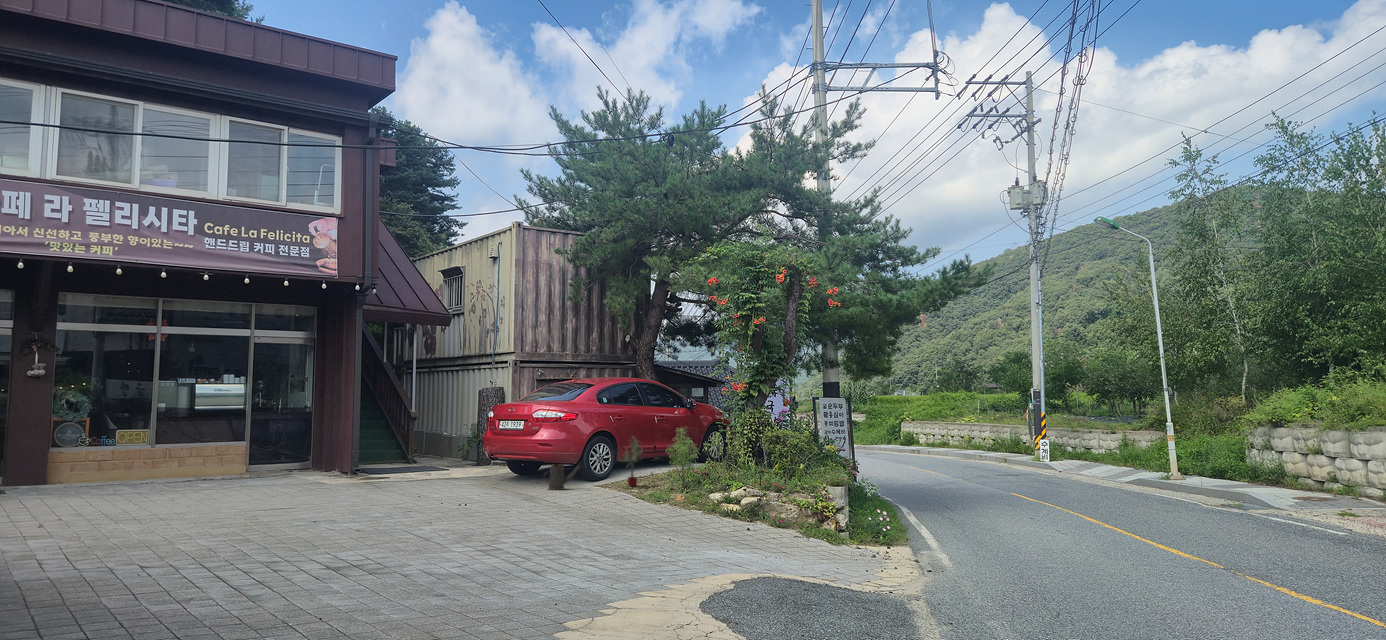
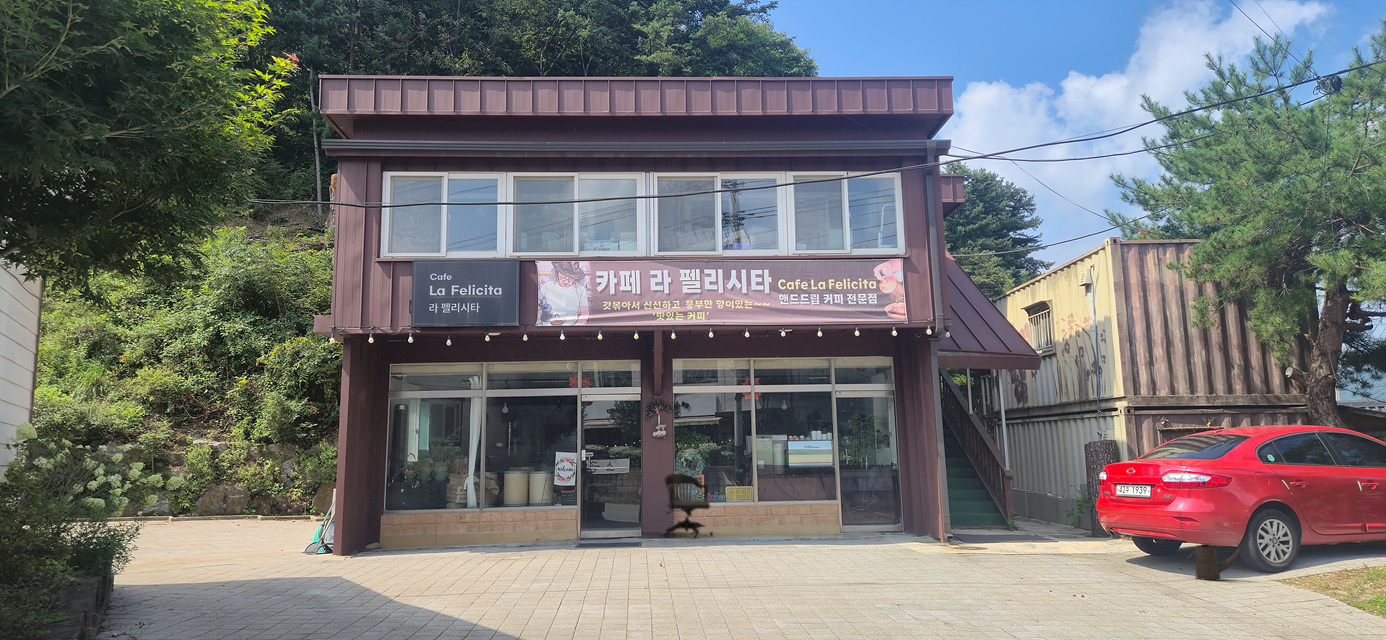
chair: none [34,418,102,486] -> present [665,474,713,538]
potted tree: present [619,437,643,487] -> none [1304,508,1349,585]

